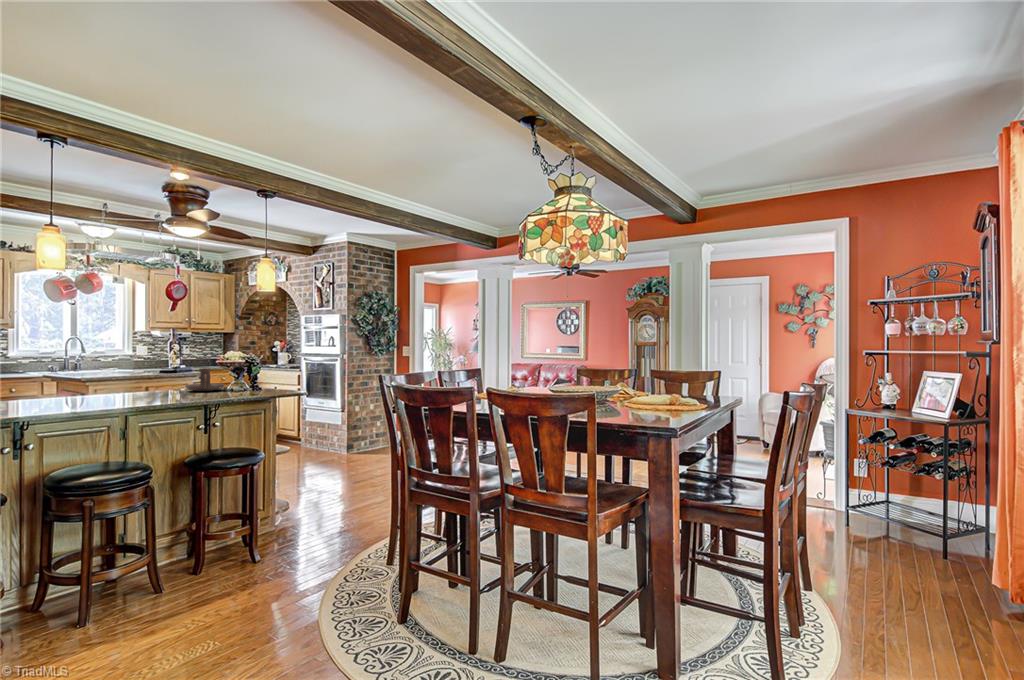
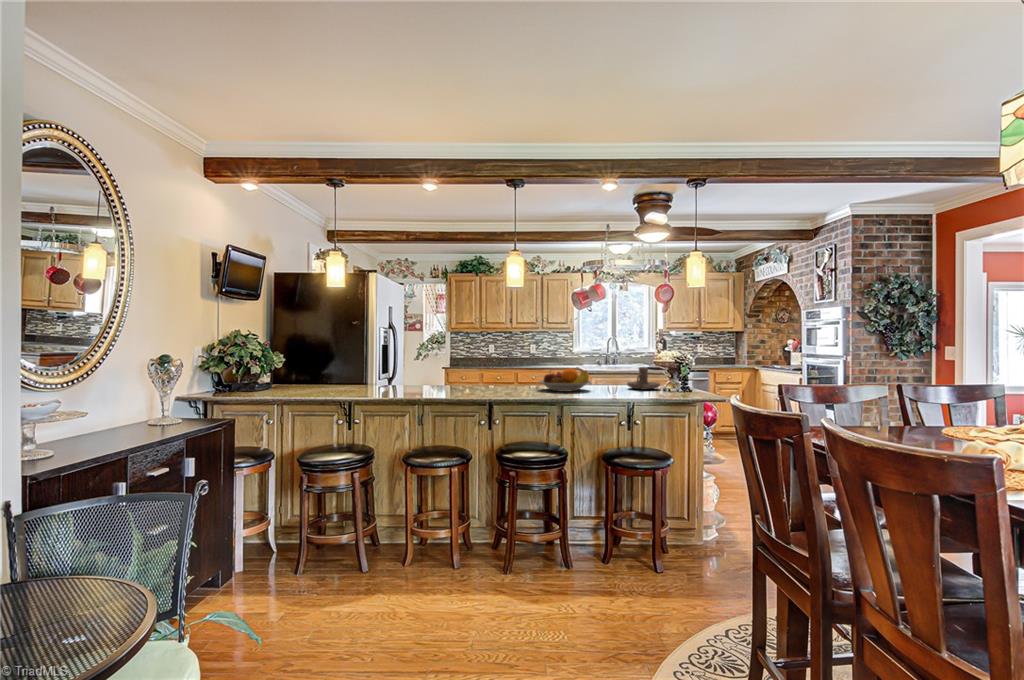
fruit bowl: none [77,373,153,400] -> present [539,369,590,392]

